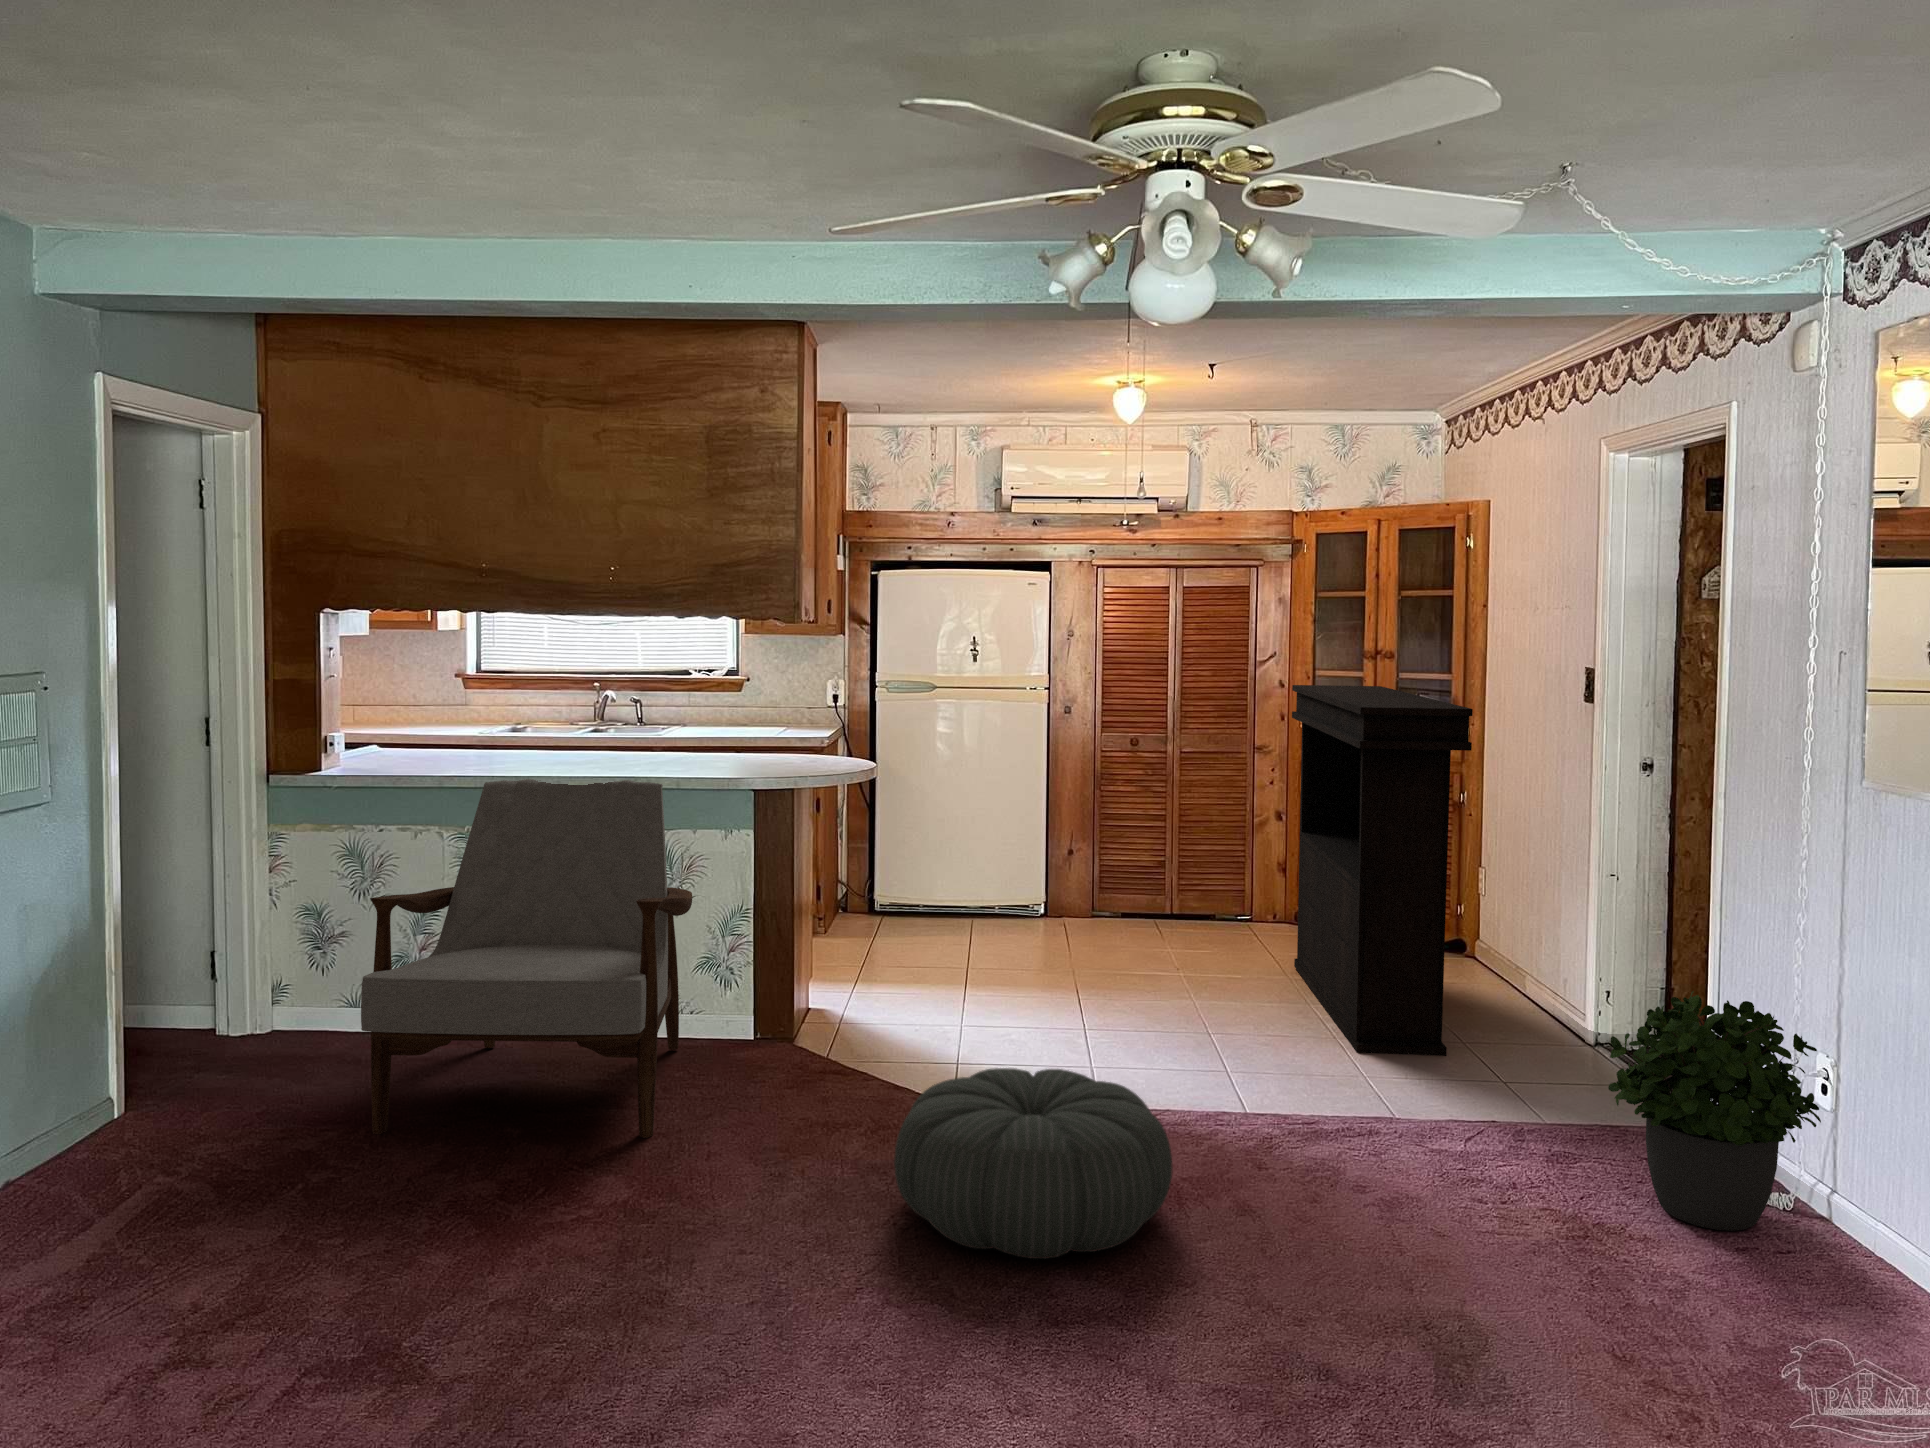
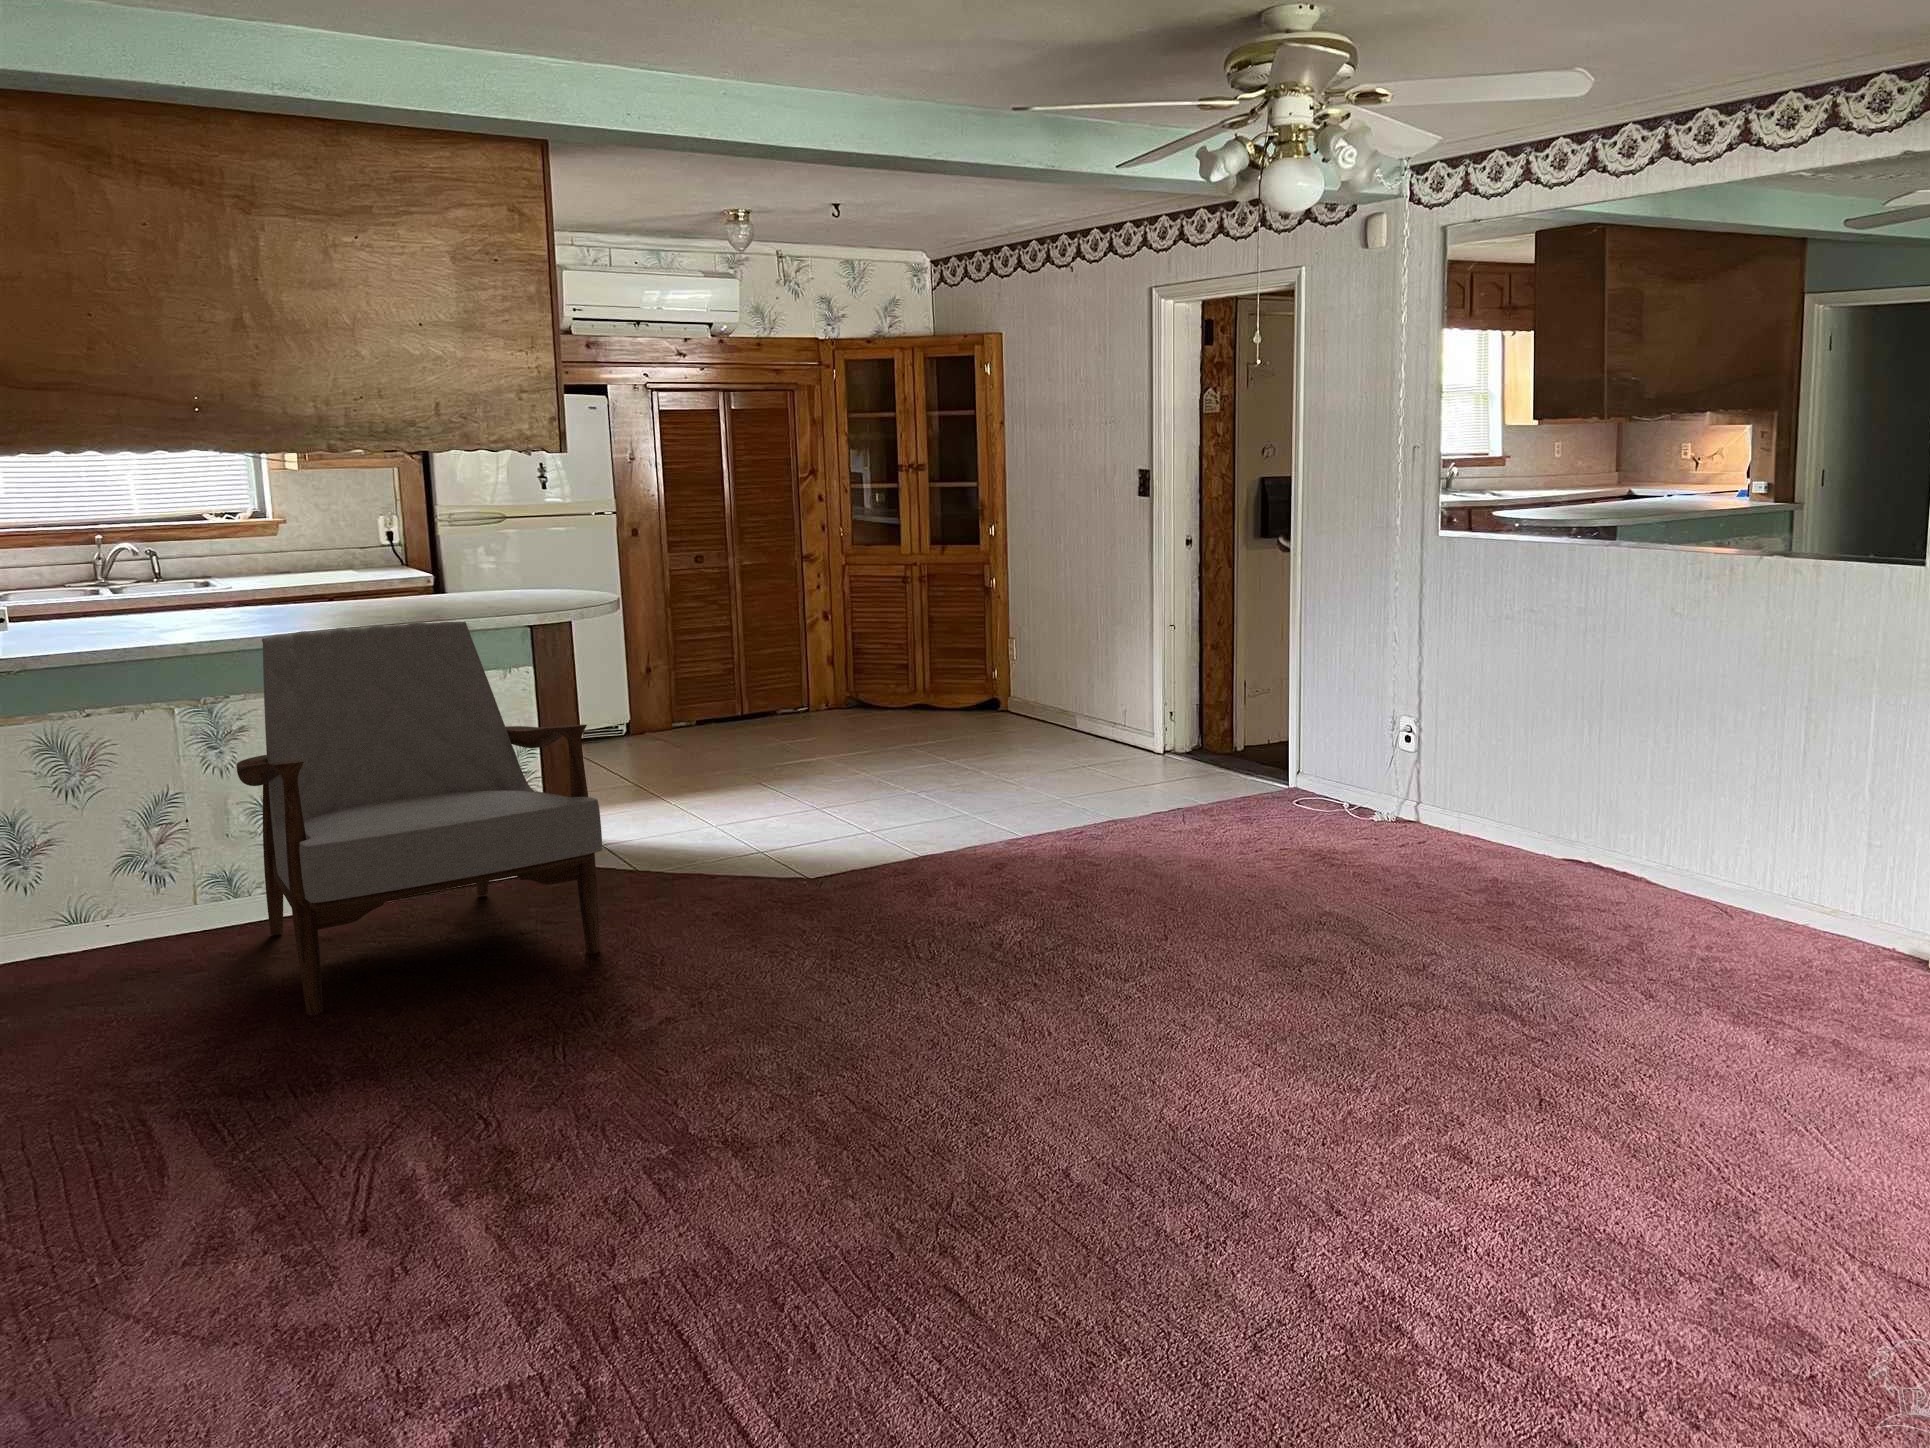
console table: present [1292,685,1473,1056] -> none [881,494,1099,790]
potted plant: present [1608,991,1821,1231] -> none [1287,679,1402,833]
pouf: present [894,1068,1173,1259] -> none [874,809,1099,944]

